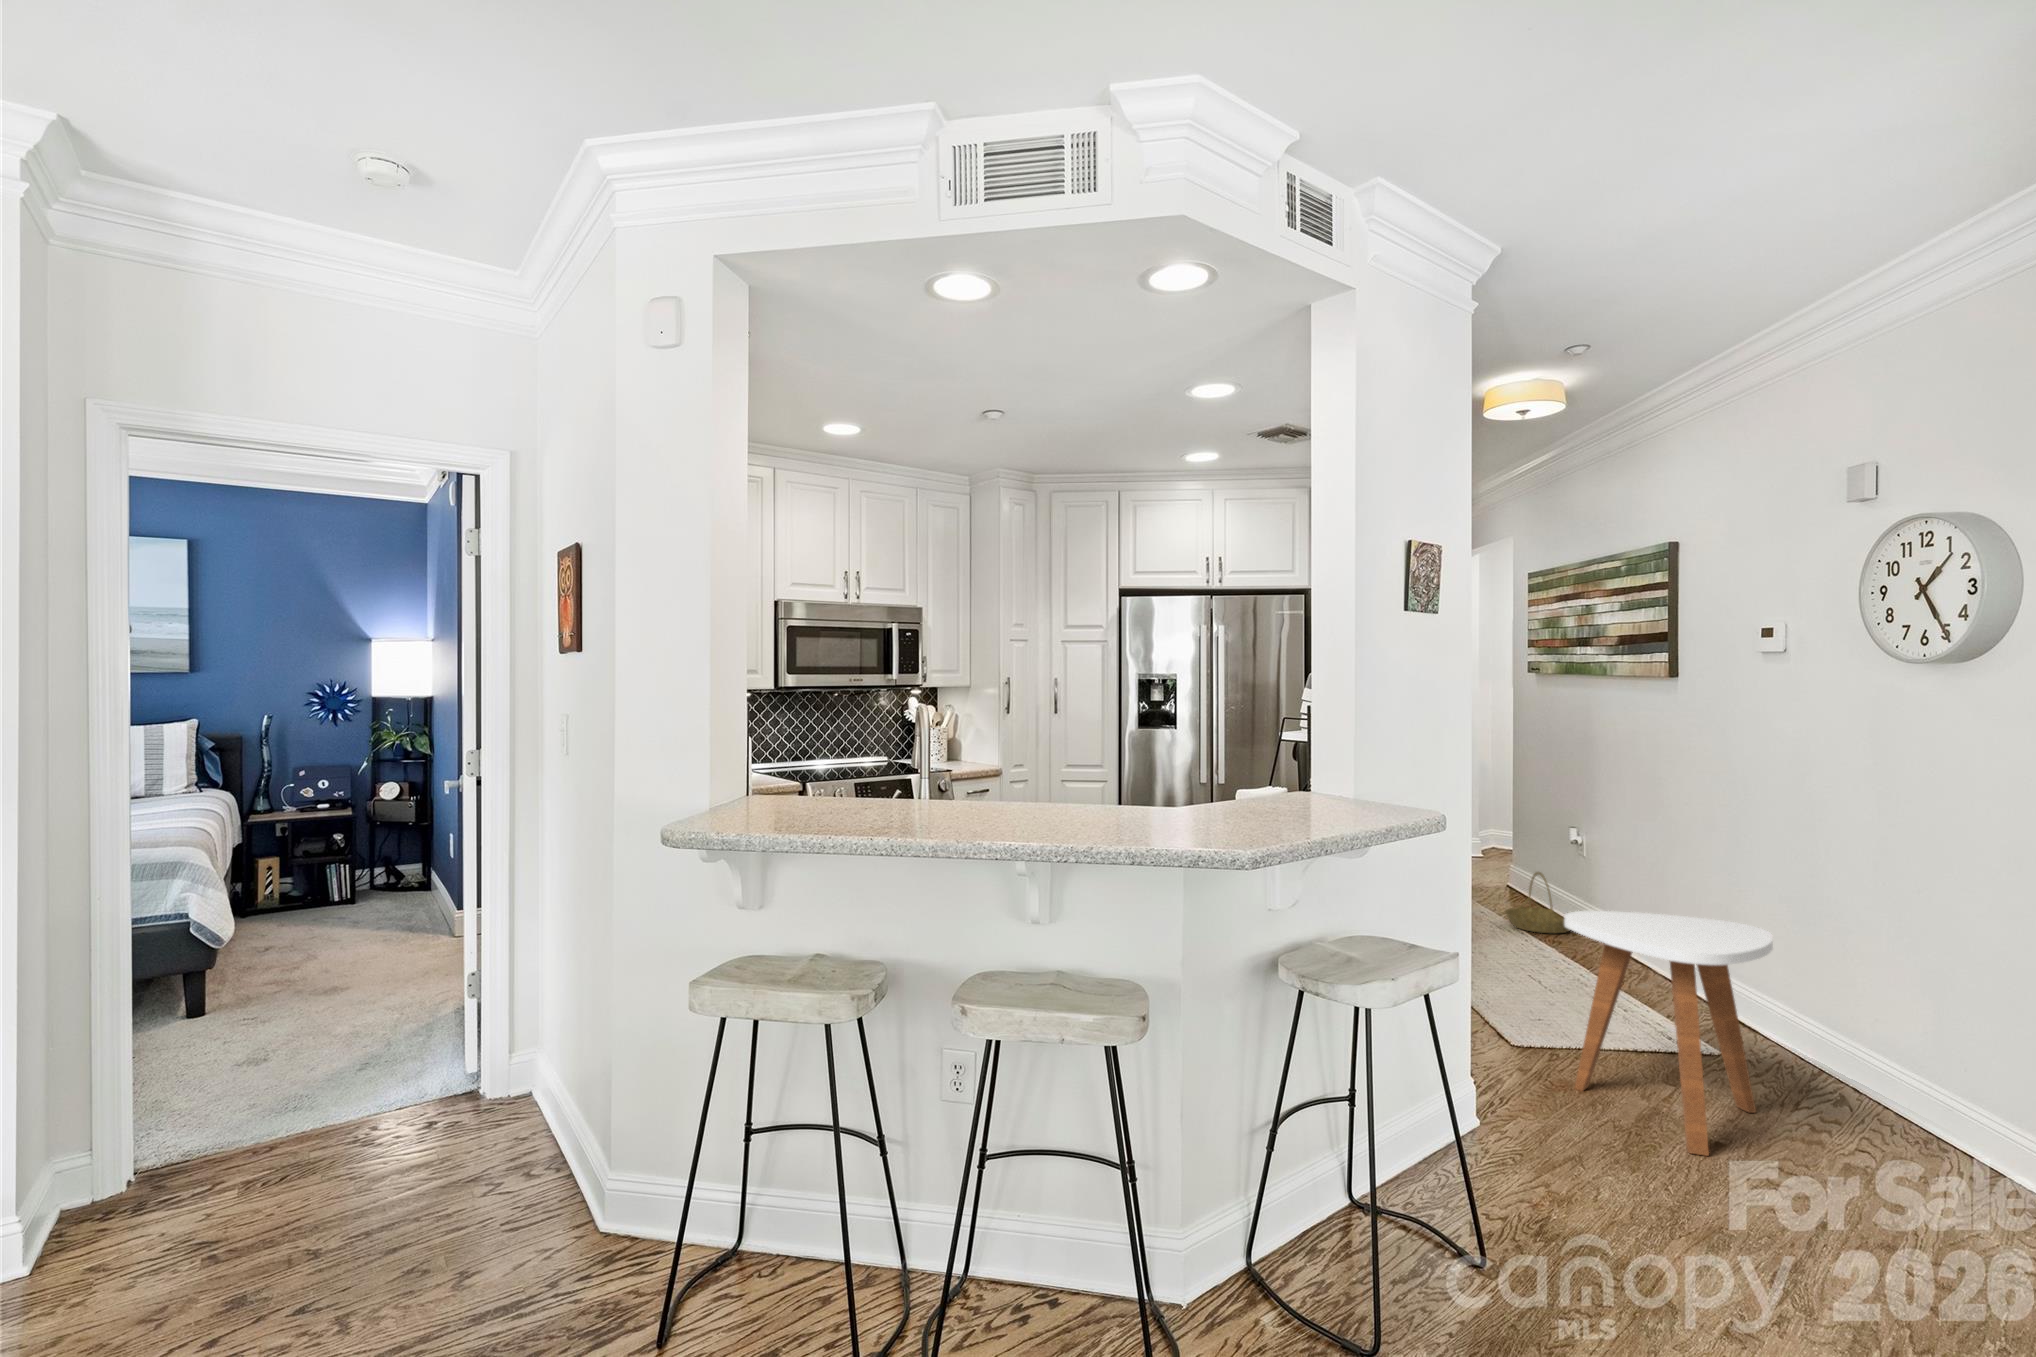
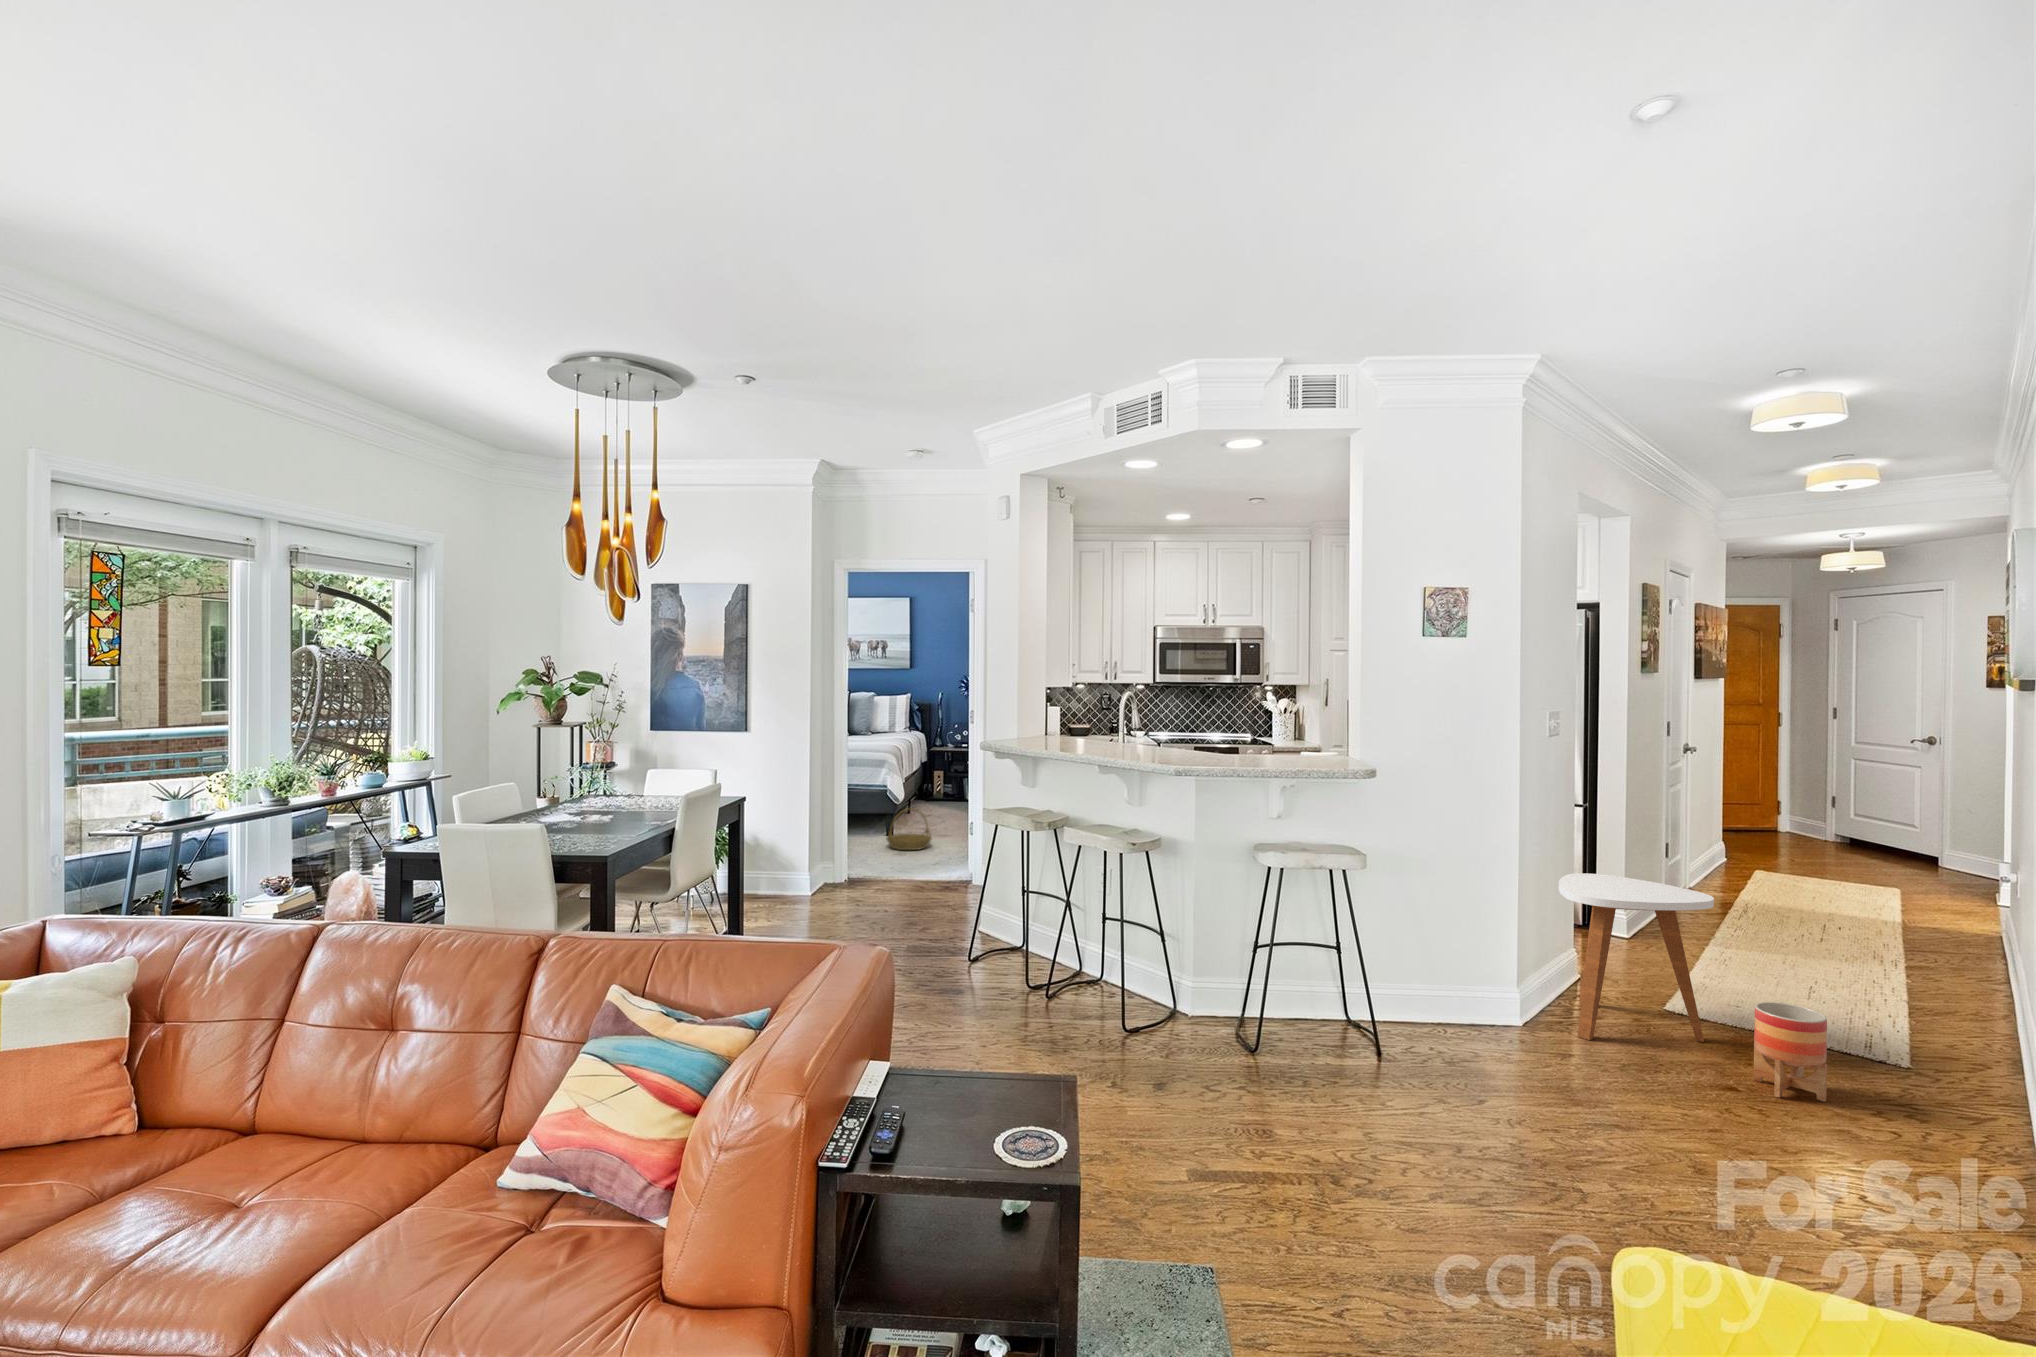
basket: present [1505,872,1570,933] -> present [886,808,931,850]
planter: none [1895,1052,1994,1185] -> present [1754,1002,1827,1102]

